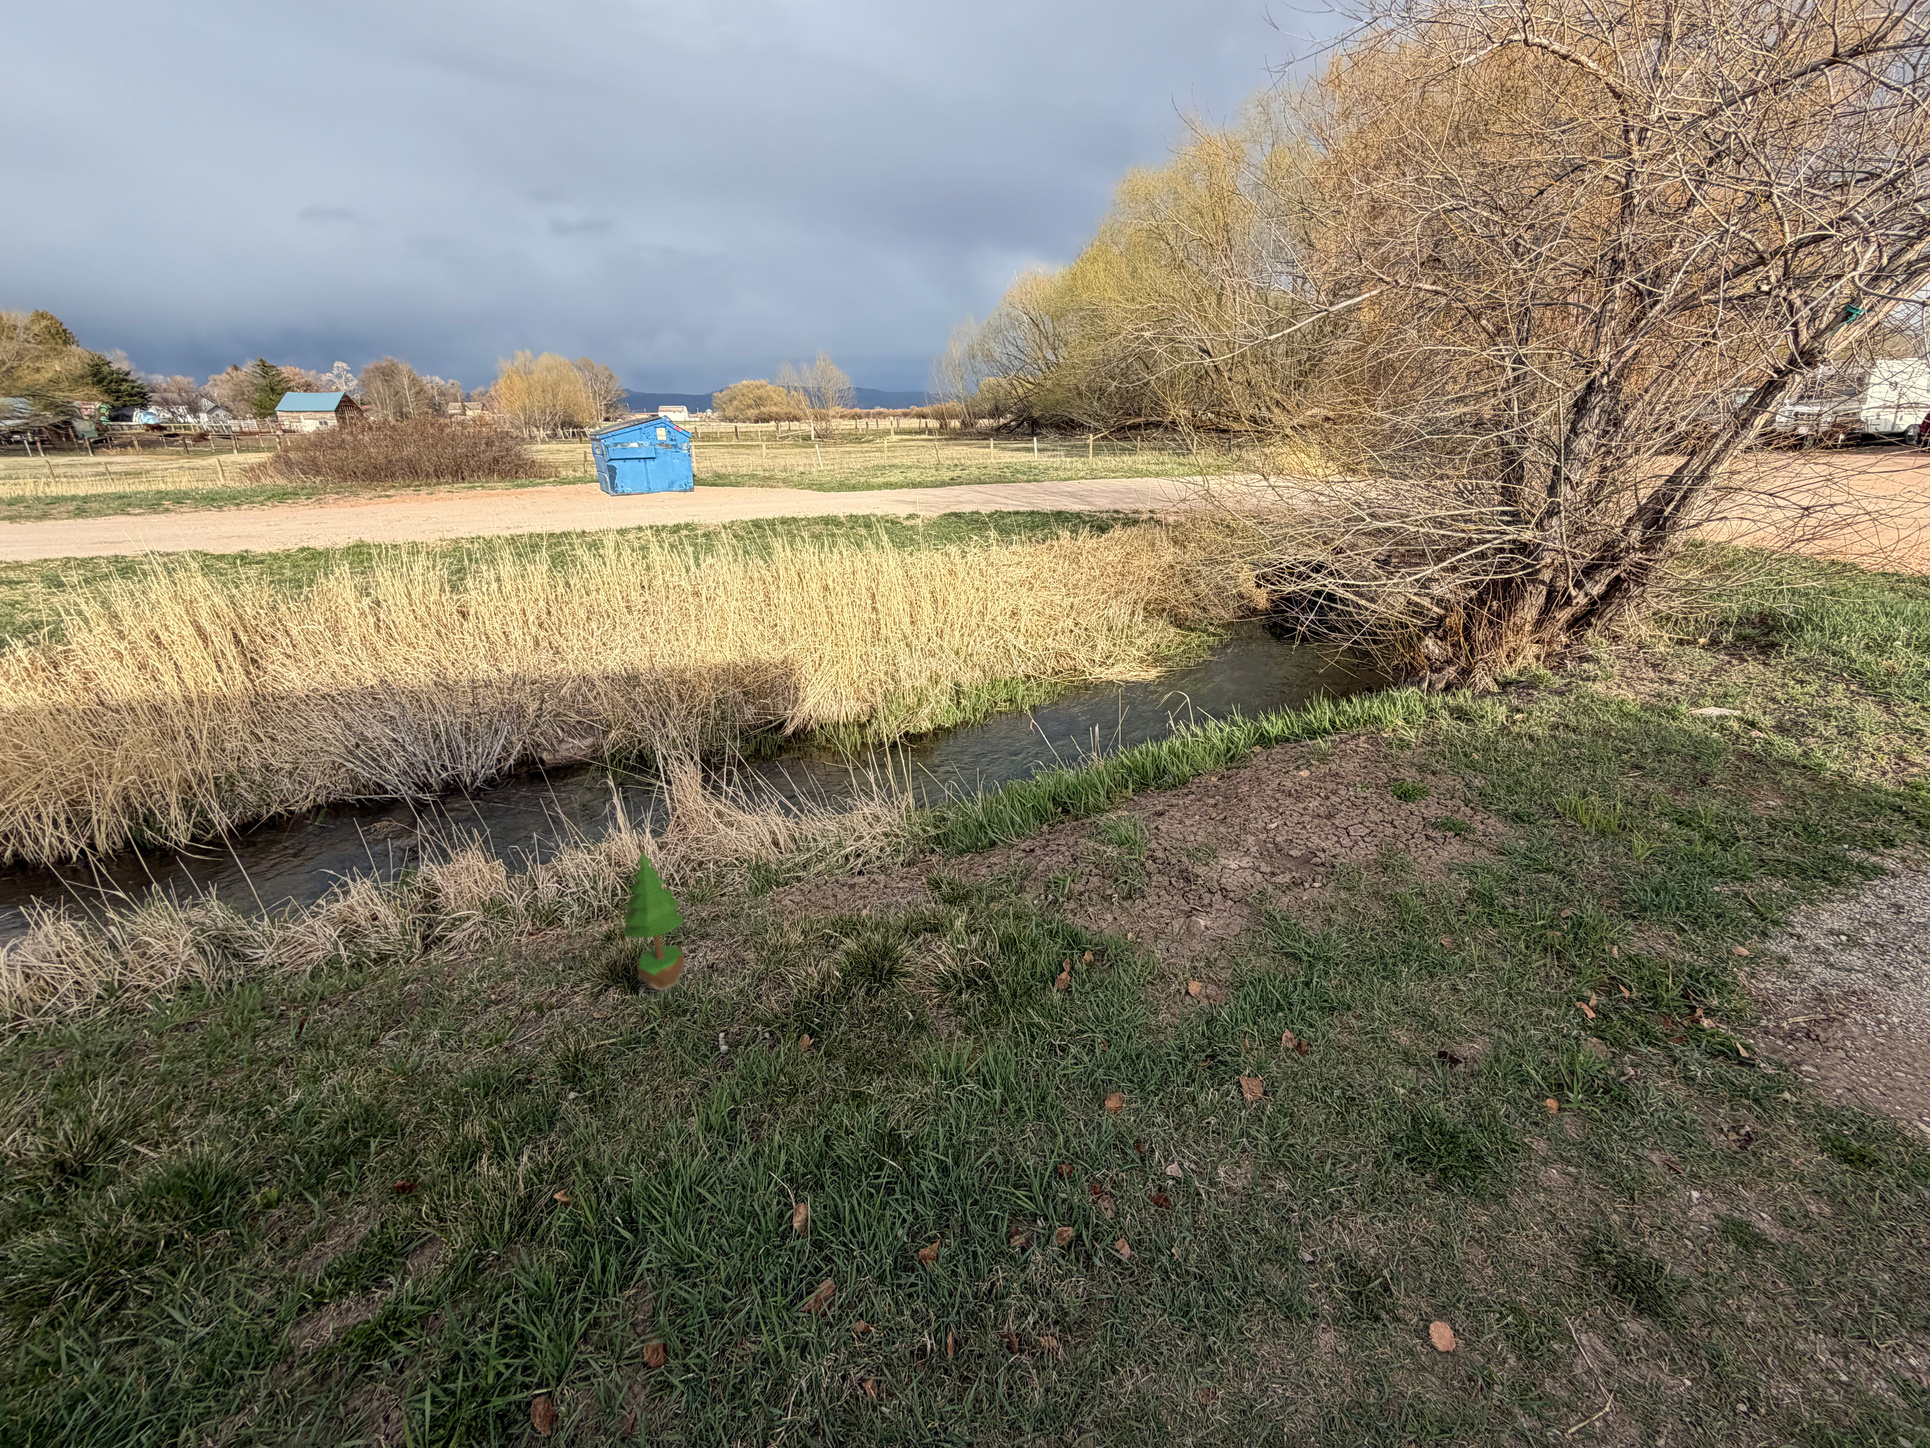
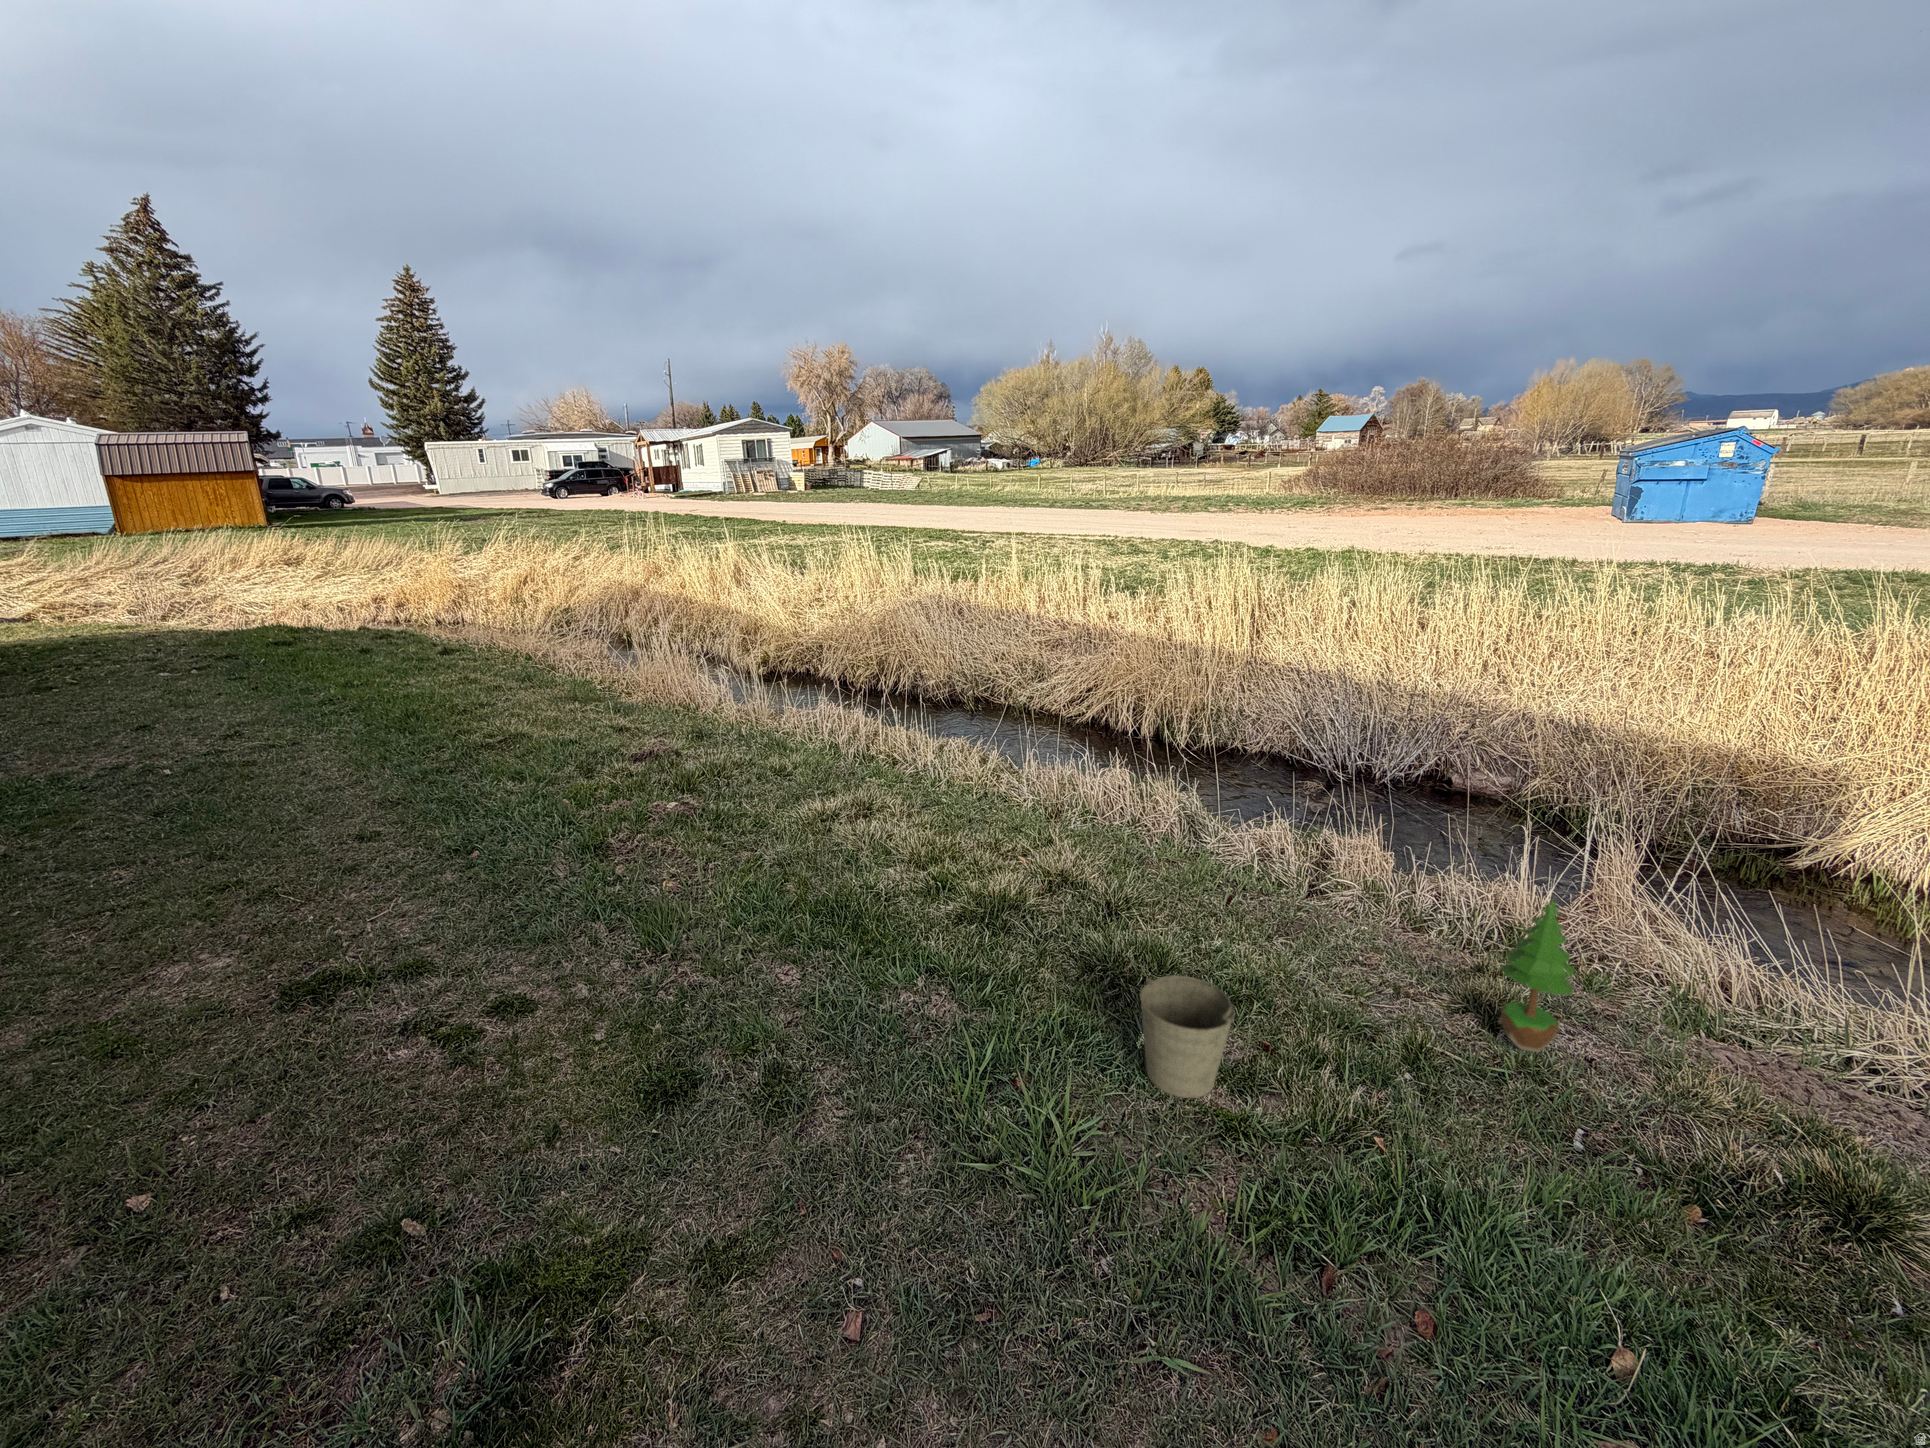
bucket: none [171,1165,350,1360] -> present [1140,975,1234,1098]

